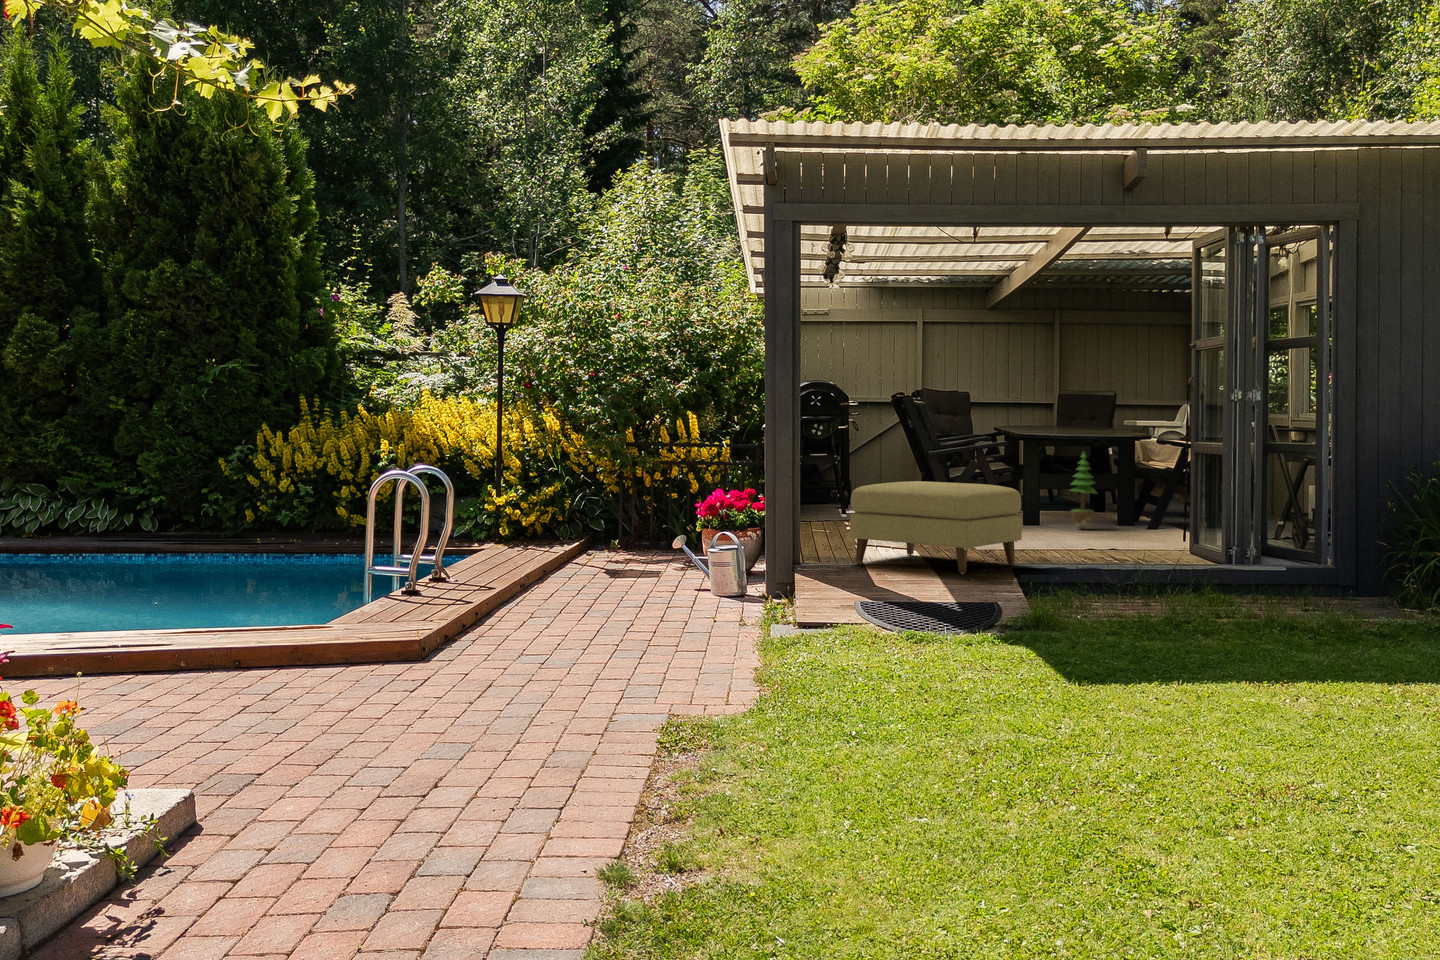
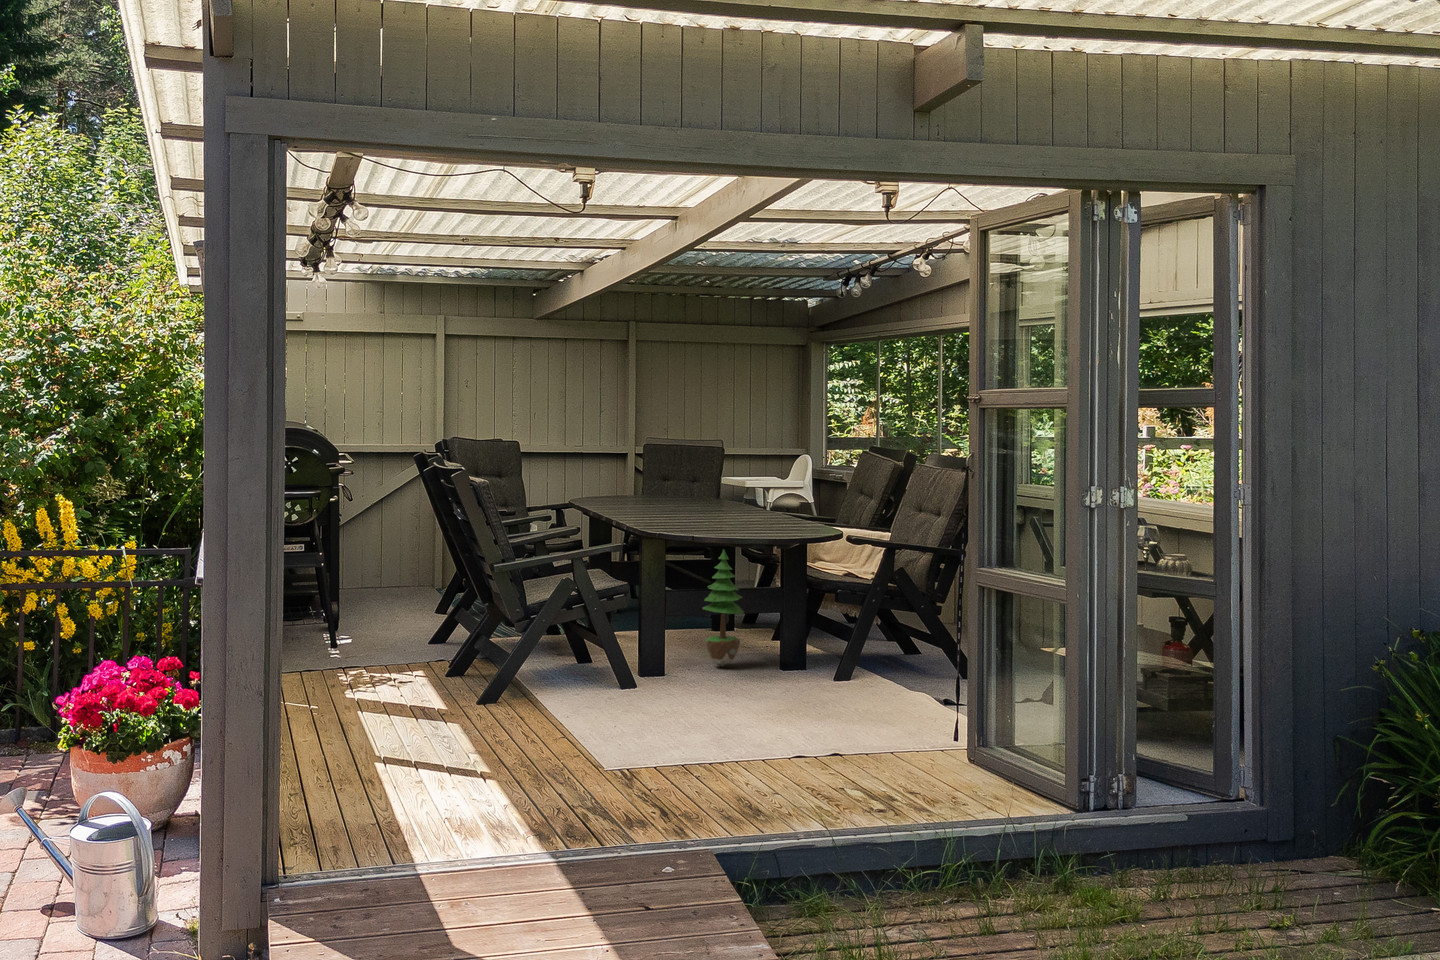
ottoman: present [850,481,1022,574] -> none [386,647,702,849]

